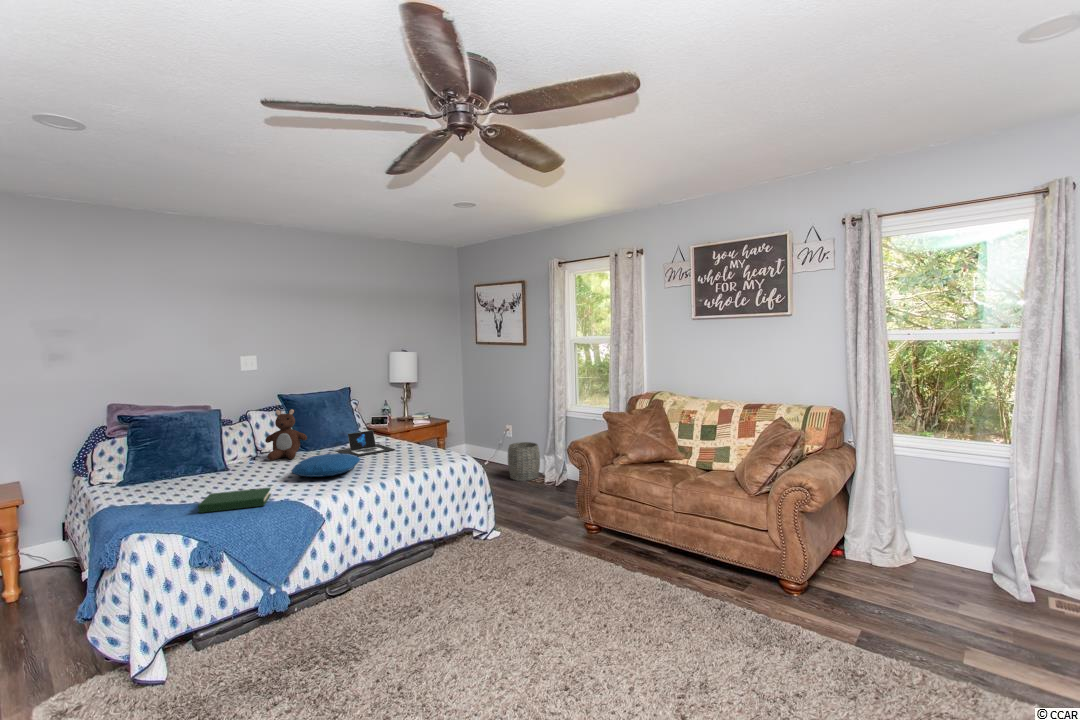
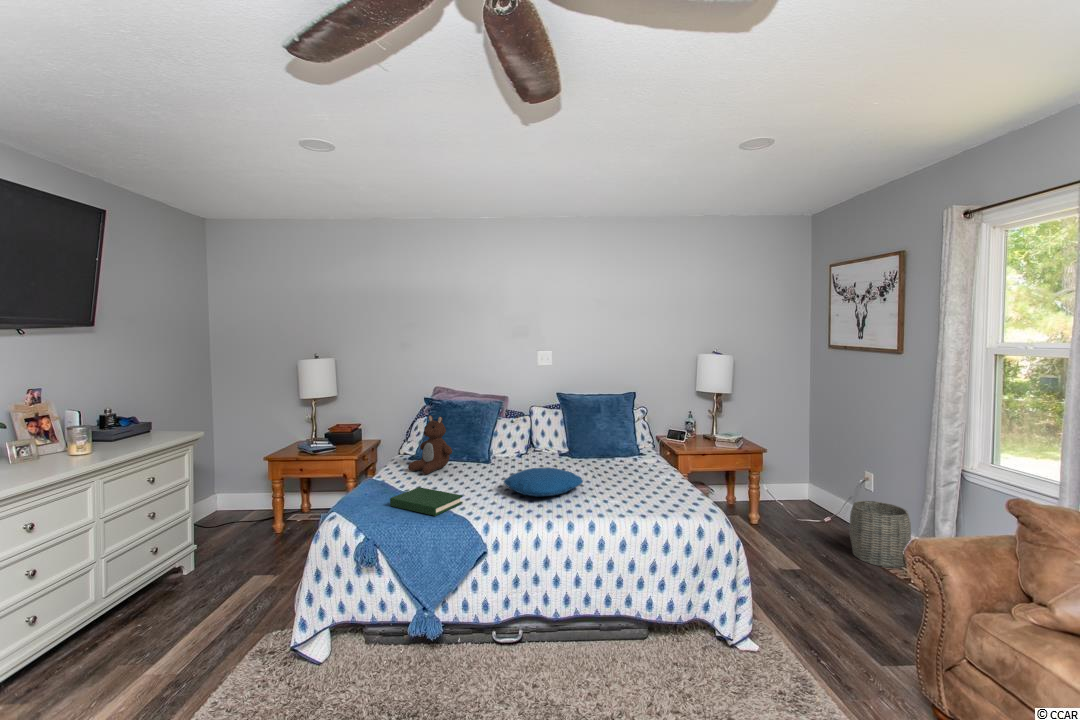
teddy bear: present [265,409,307,460] -> present [408,415,452,474]
laptop: present [336,430,395,456] -> none [593,446,650,477]

